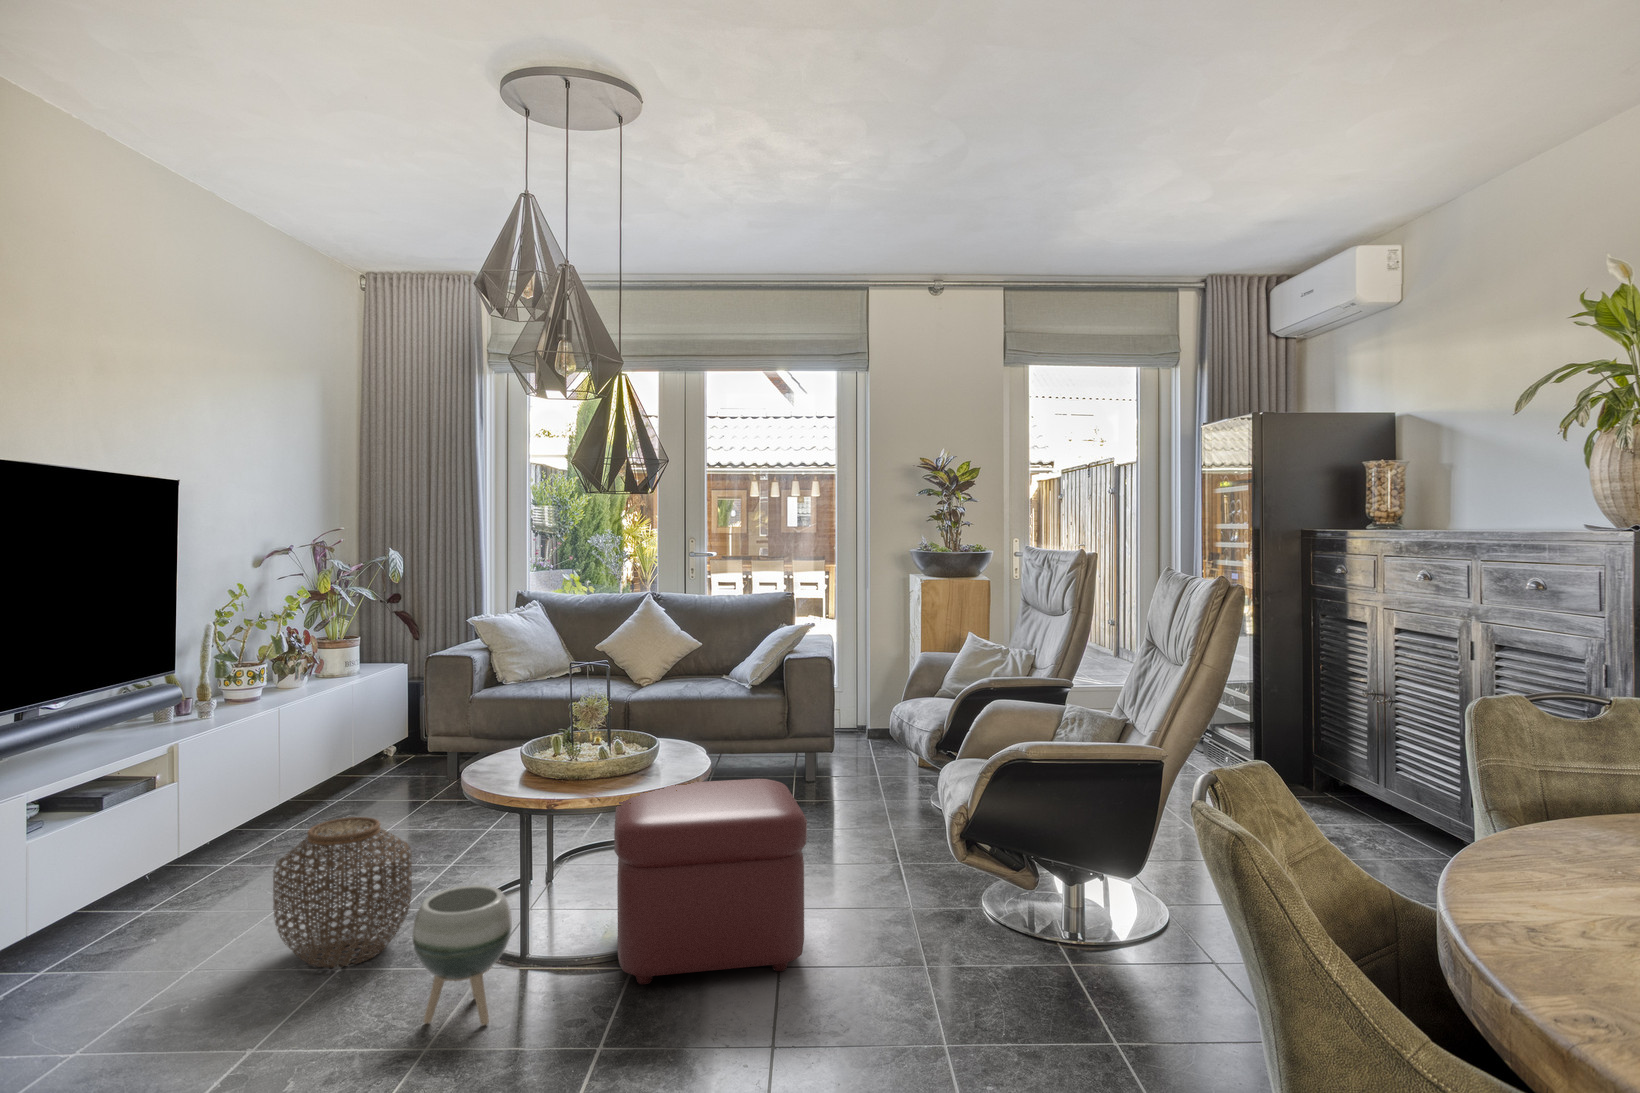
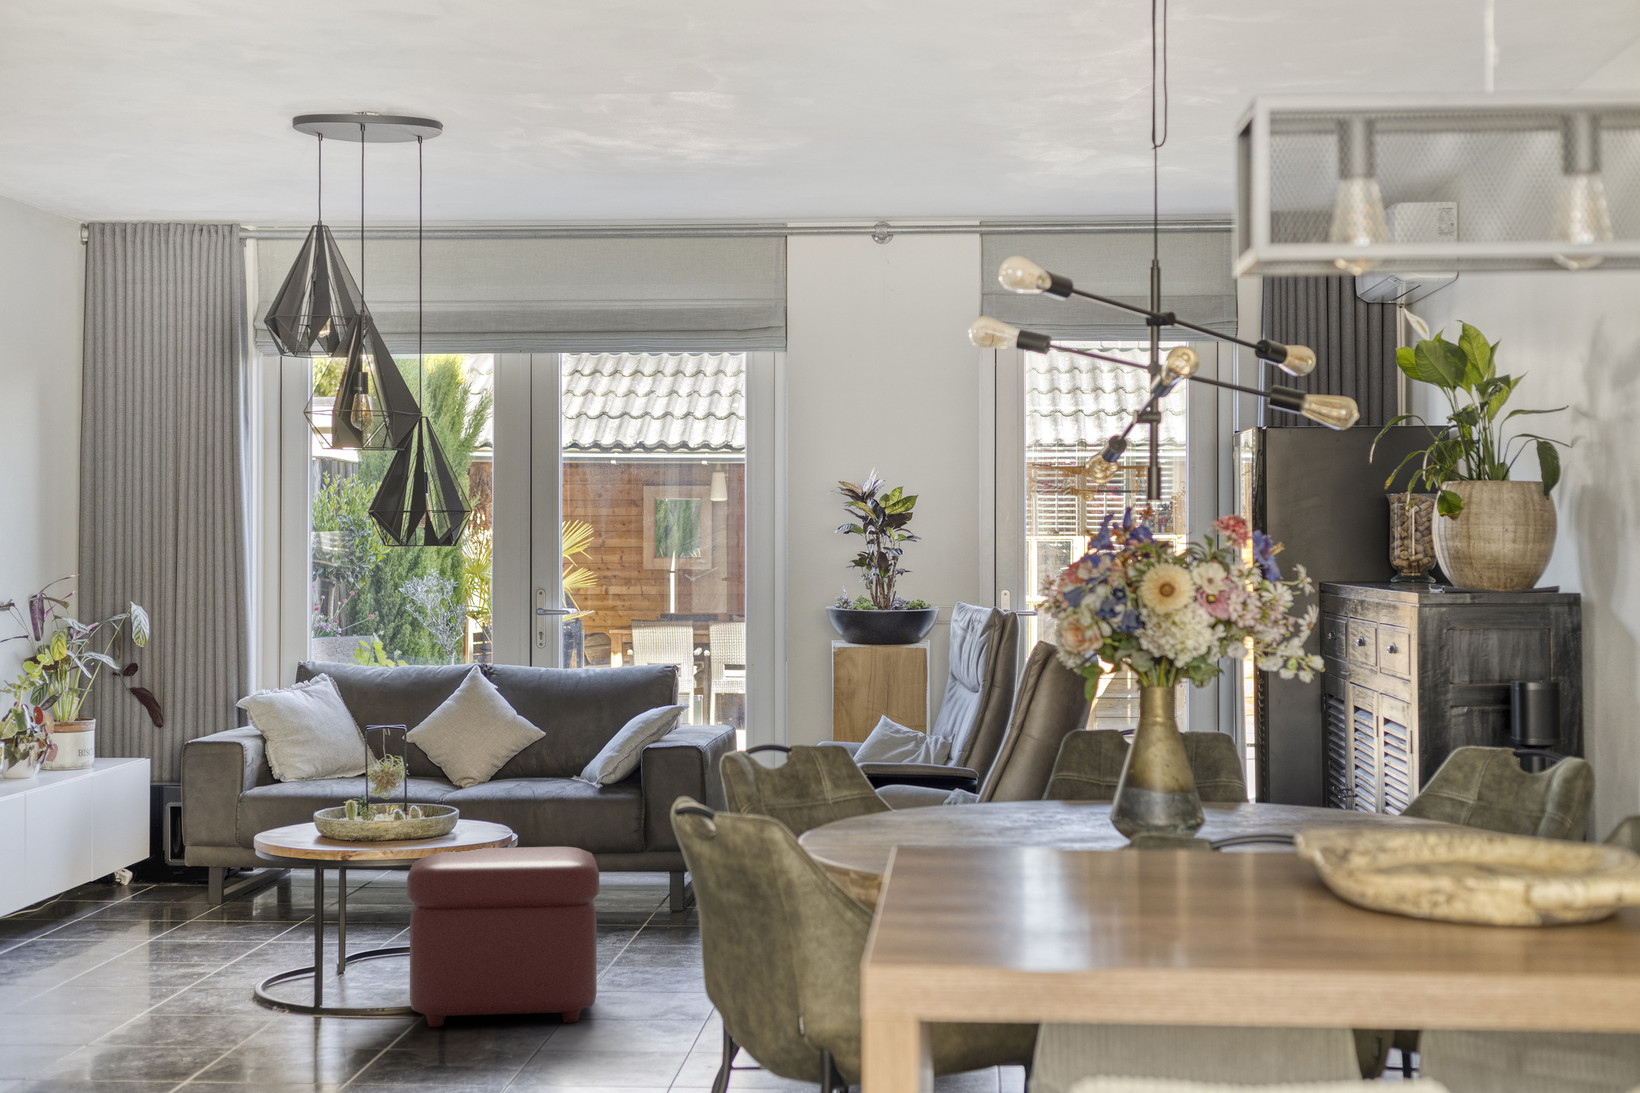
woven basket: present [273,817,412,967] -> none [74,876,204,1016]
planter: present [413,885,512,1025] -> none [220,923,309,1042]

